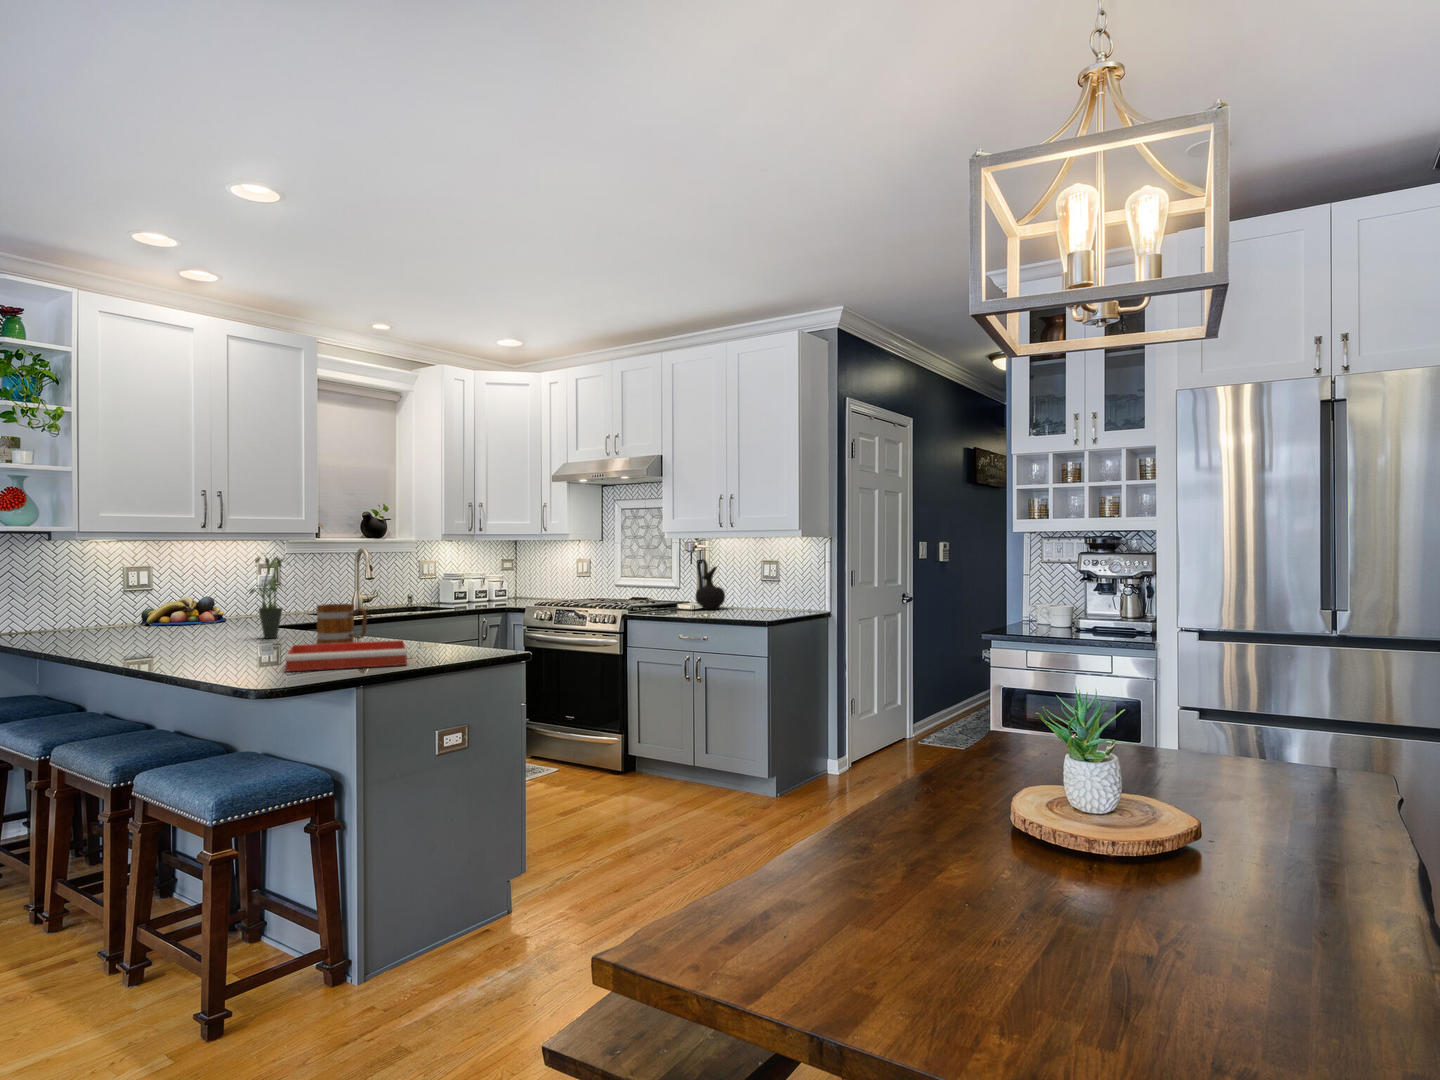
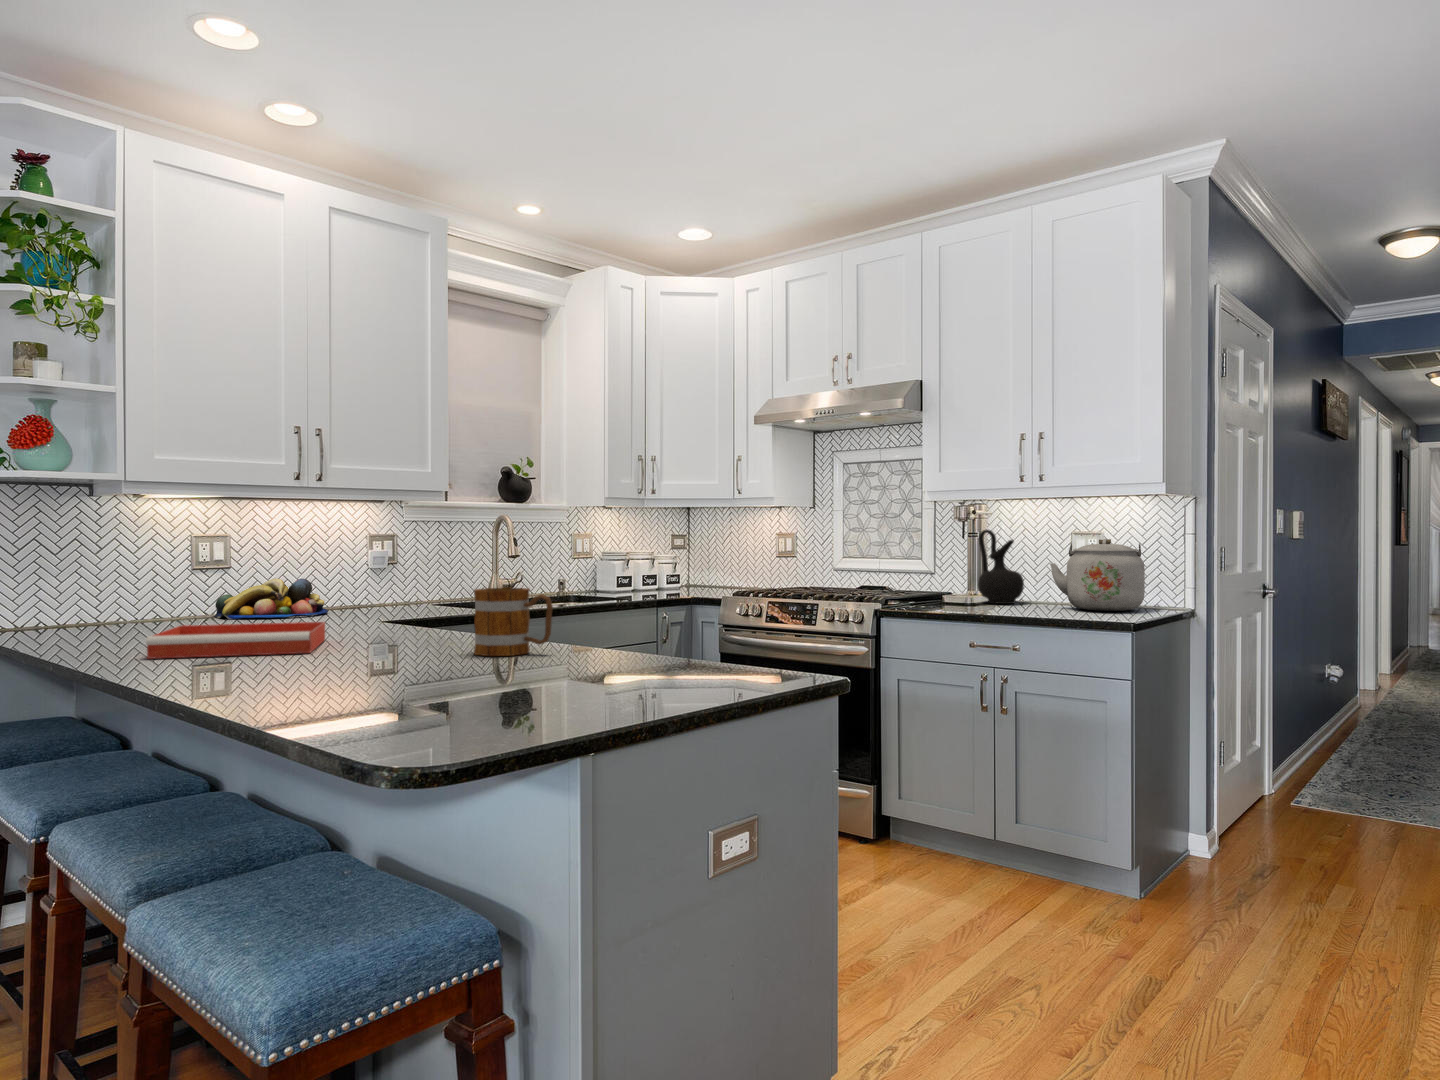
potted plant: present [249,557,290,638] -> none [366,508,429,641]
kettle: none [736,566,796,613] -> present [1050,538,1145,611]
tray: present [286,640,407,671] -> present [146,622,325,659]

